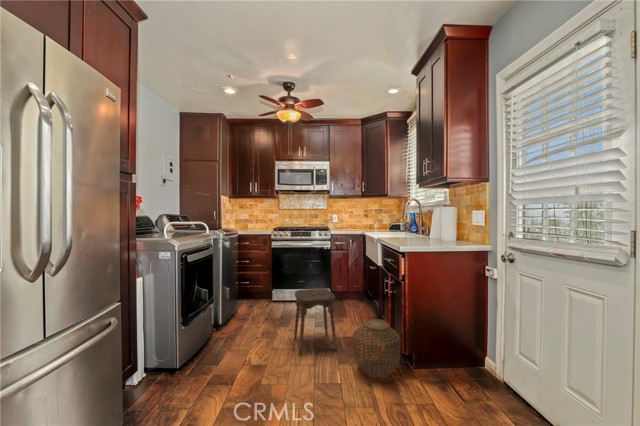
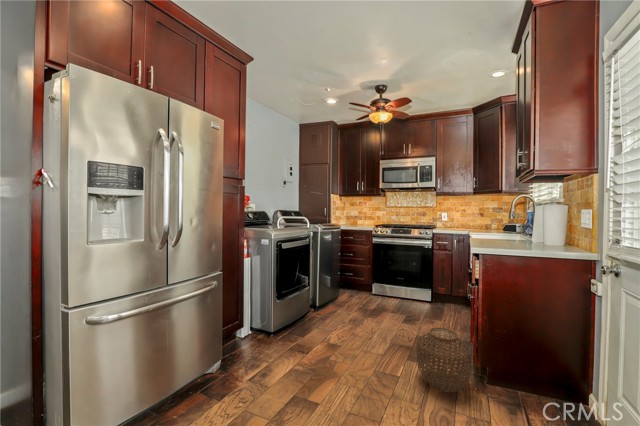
stool: present [294,288,337,355] -> none [372,286,411,353]

